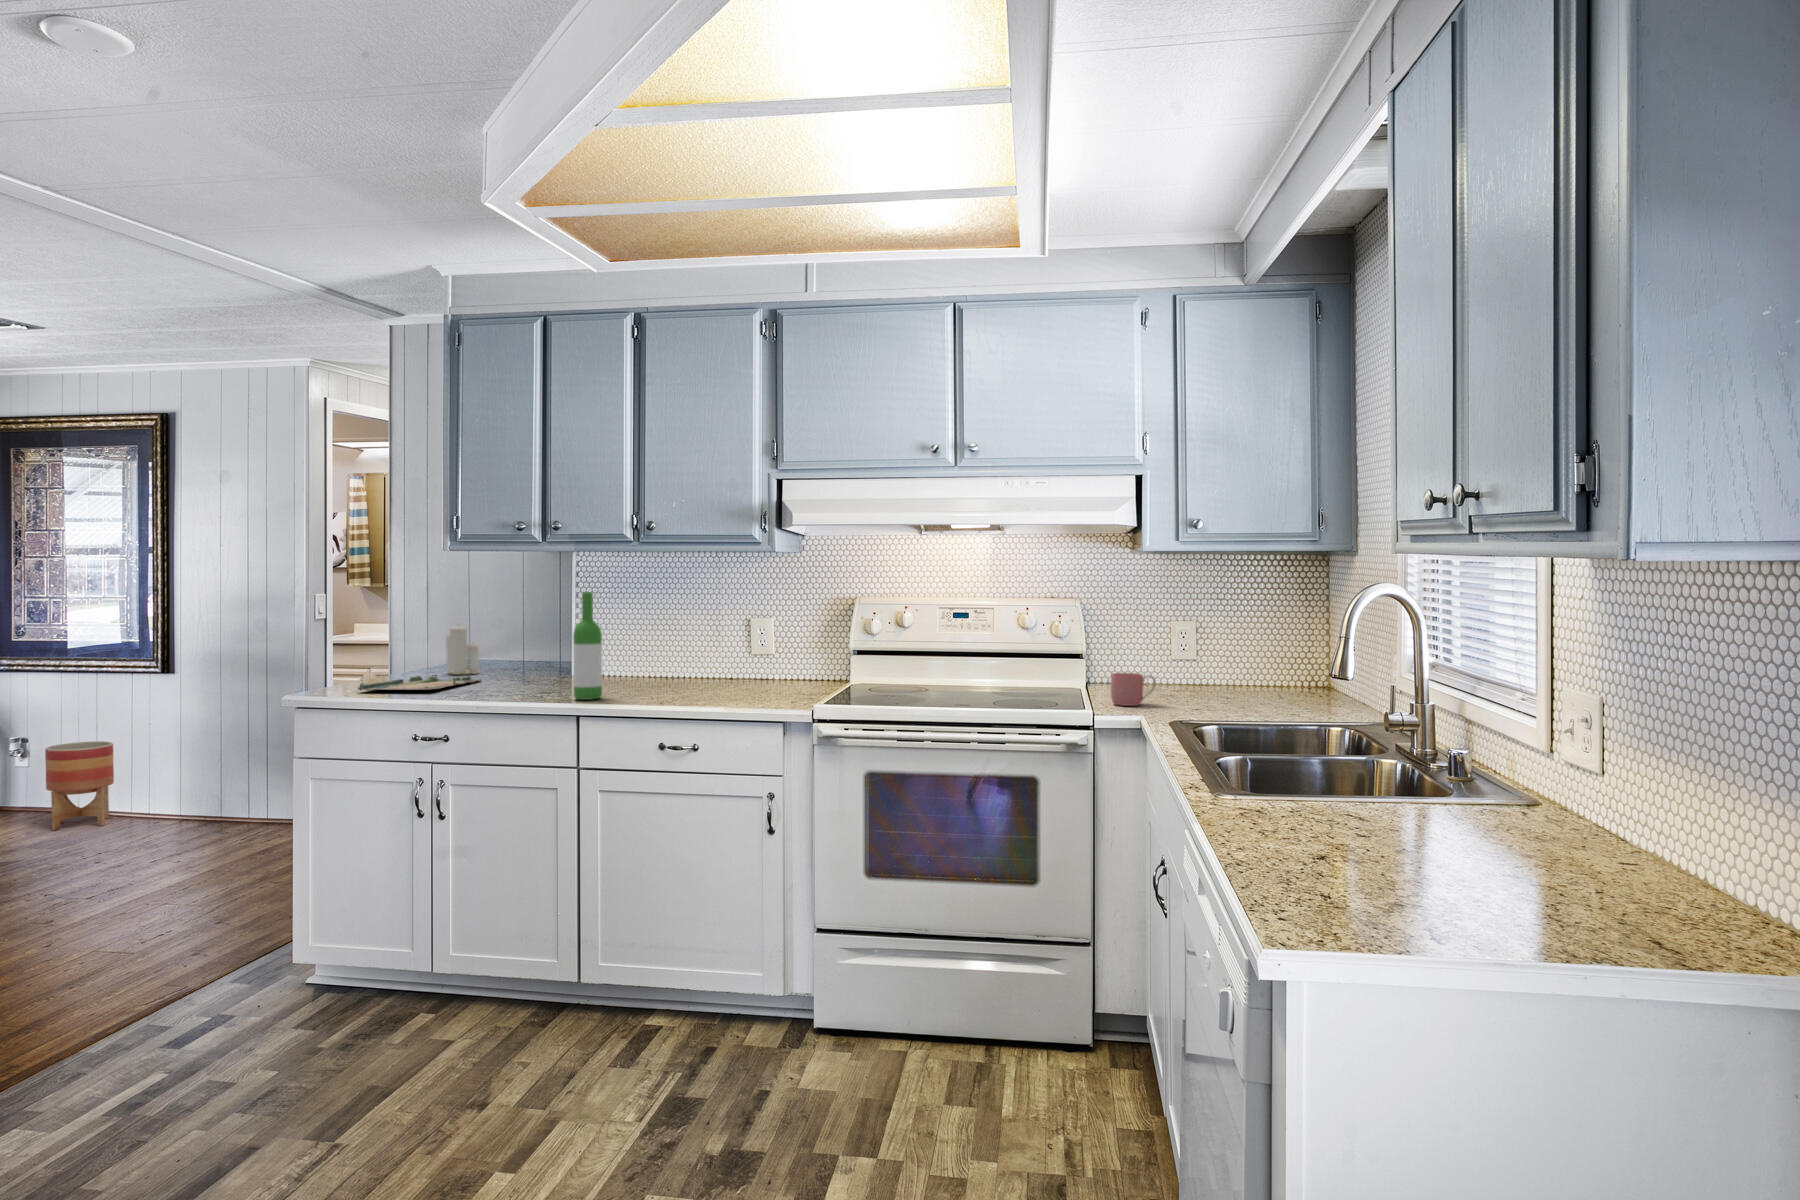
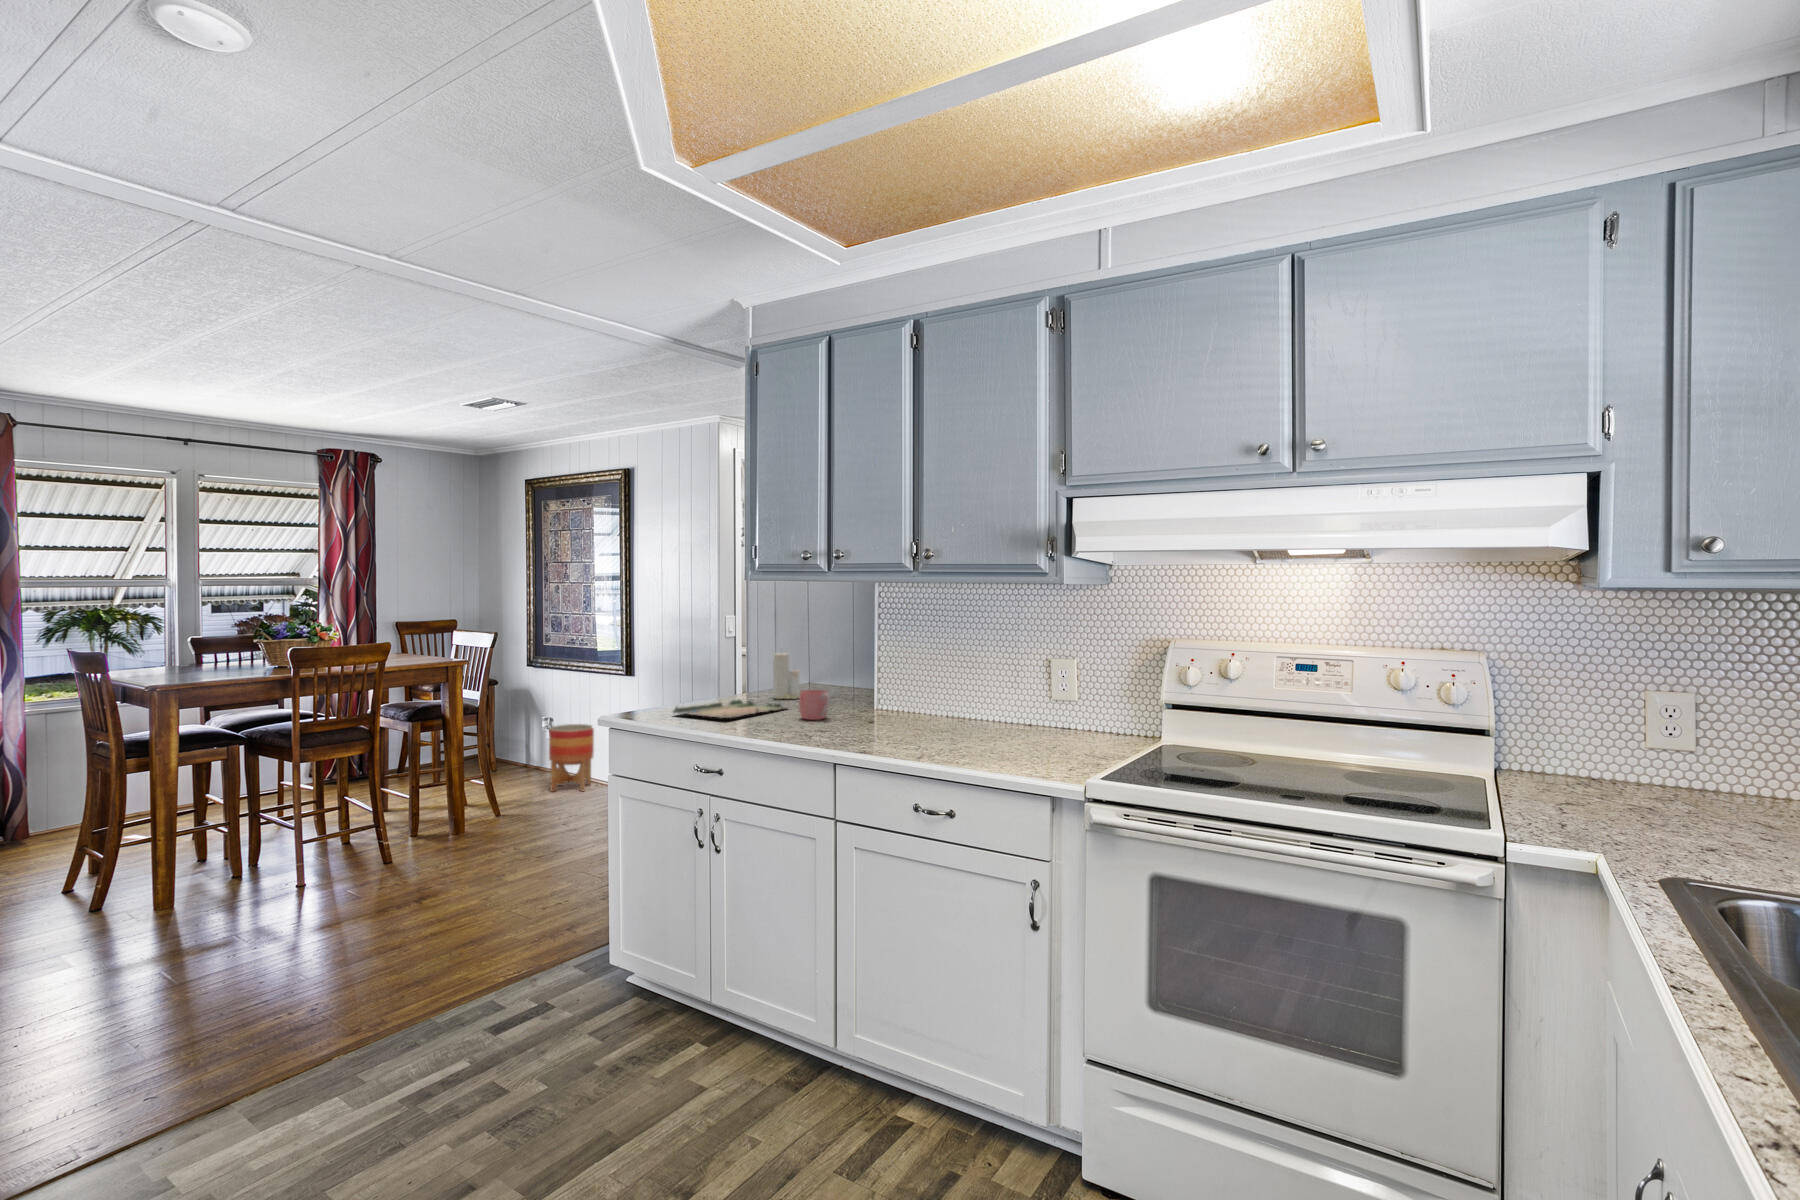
wine bottle: present [573,592,602,700] -> none [838,627,868,745]
mug: present [1111,673,1156,706] -> present [799,690,831,720]

